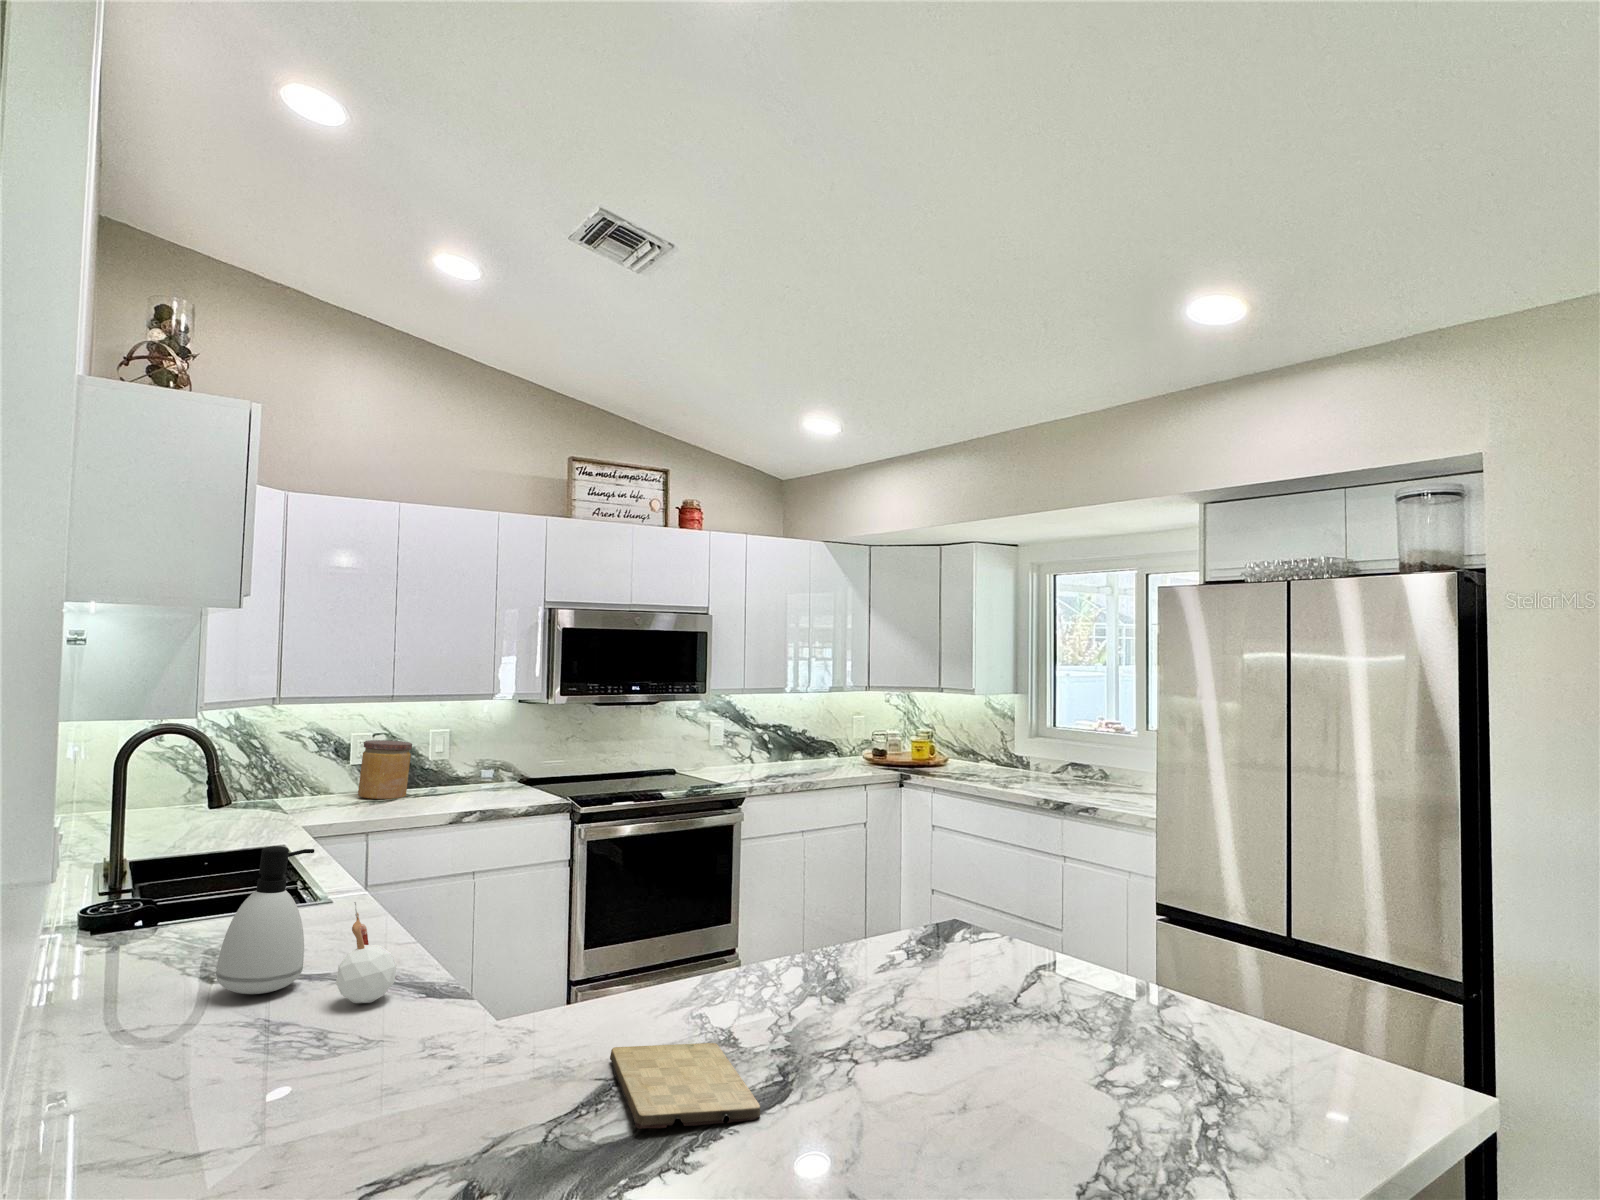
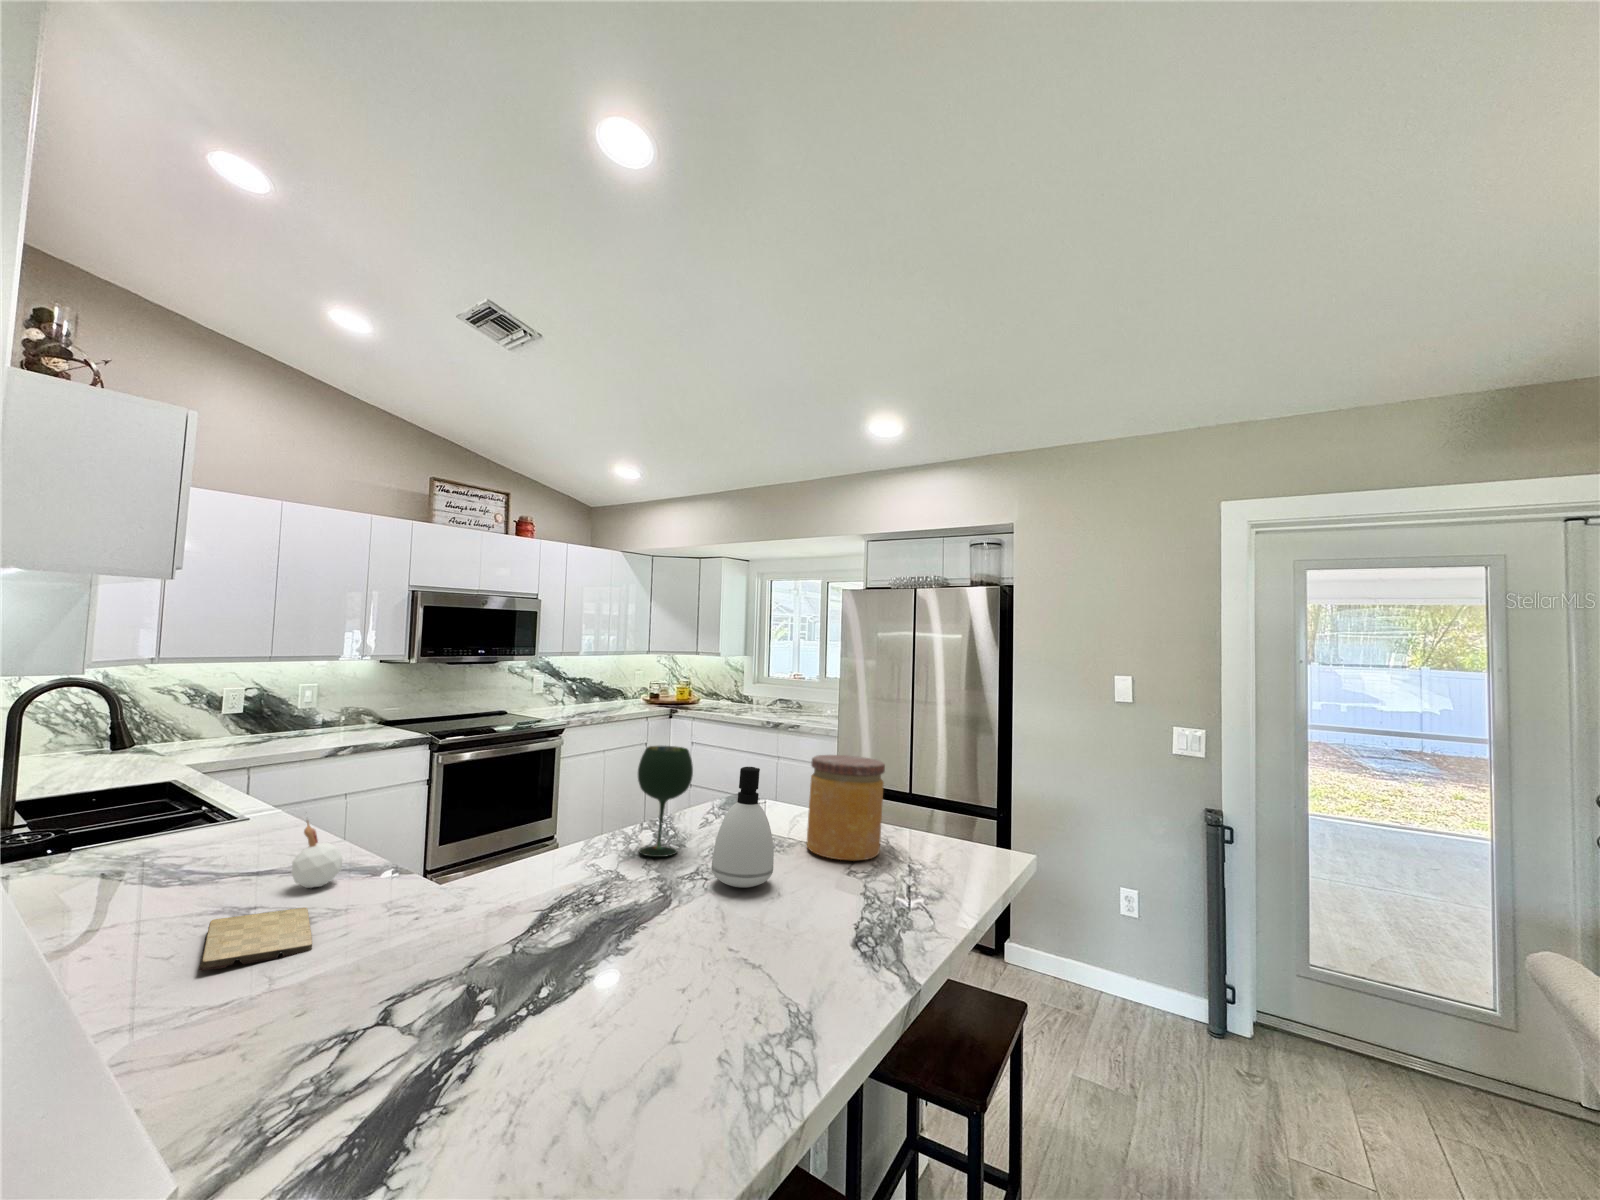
jar: present [358,740,412,799] -> present [806,755,885,861]
wine glass: none [765,838,849,1014] -> present [638,746,693,857]
soap dispenser: present [216,846,315,994] -> present [712,767,774,887]
cutting board: present [610,1043,760,1129] -> present [199,908,312,971]

